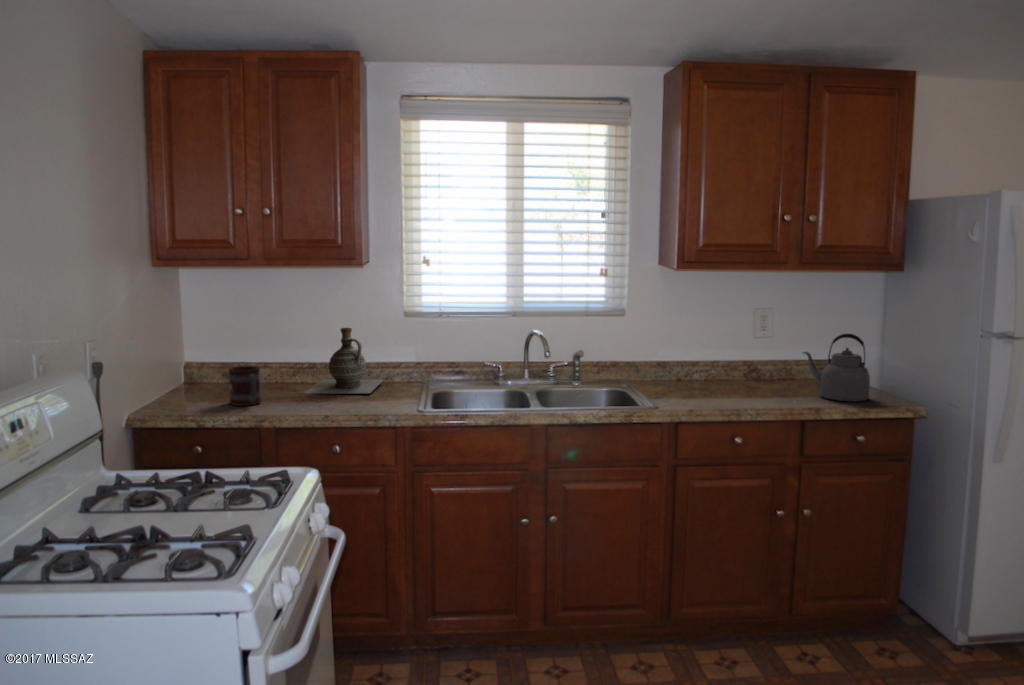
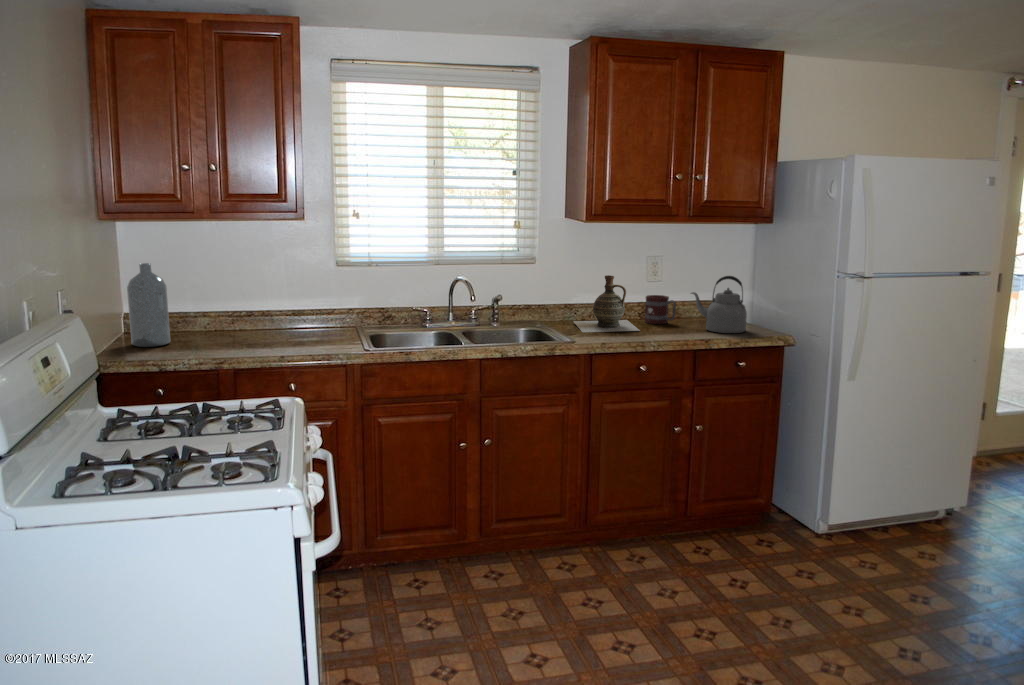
bottle: none [181,312,224,399] -> present [127,263,170,347]
ceramic jug: present [305,328,383,394] -> present [573,275,640,332]
mug: present [229,366,261,406] -> present [645,295,676,324]

